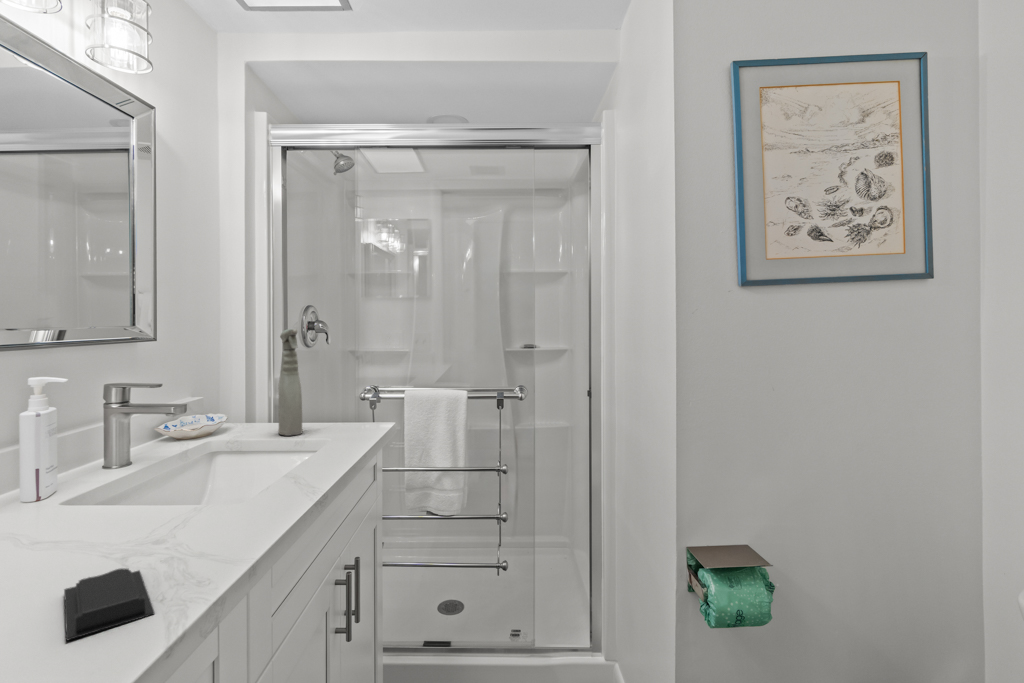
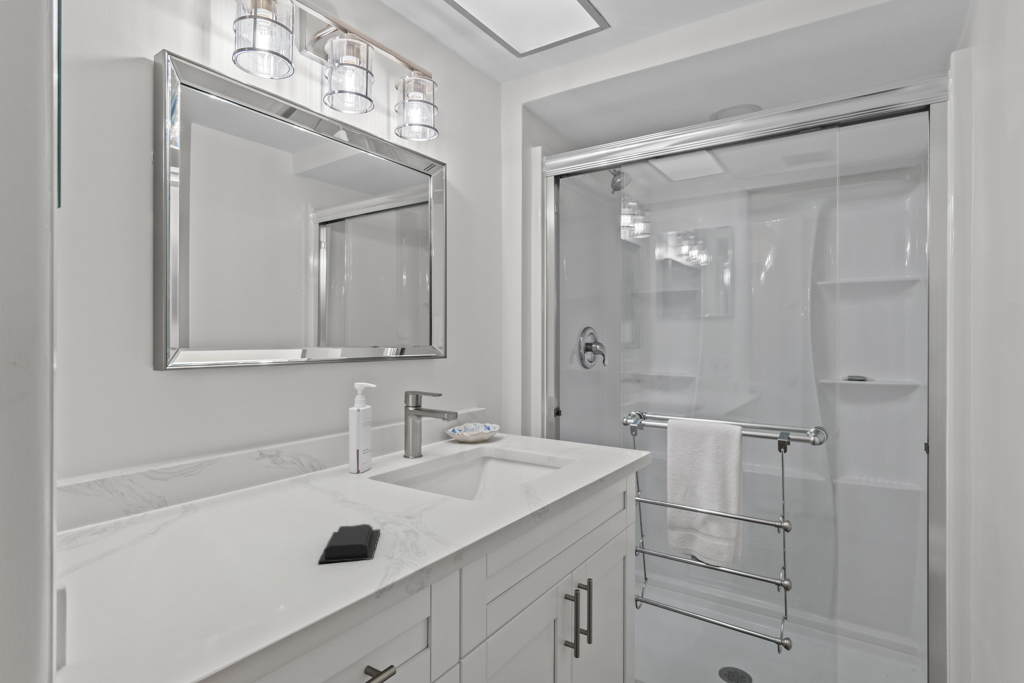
spray bottle: present [278,329,302,436] -> none [538,346,559,448]

